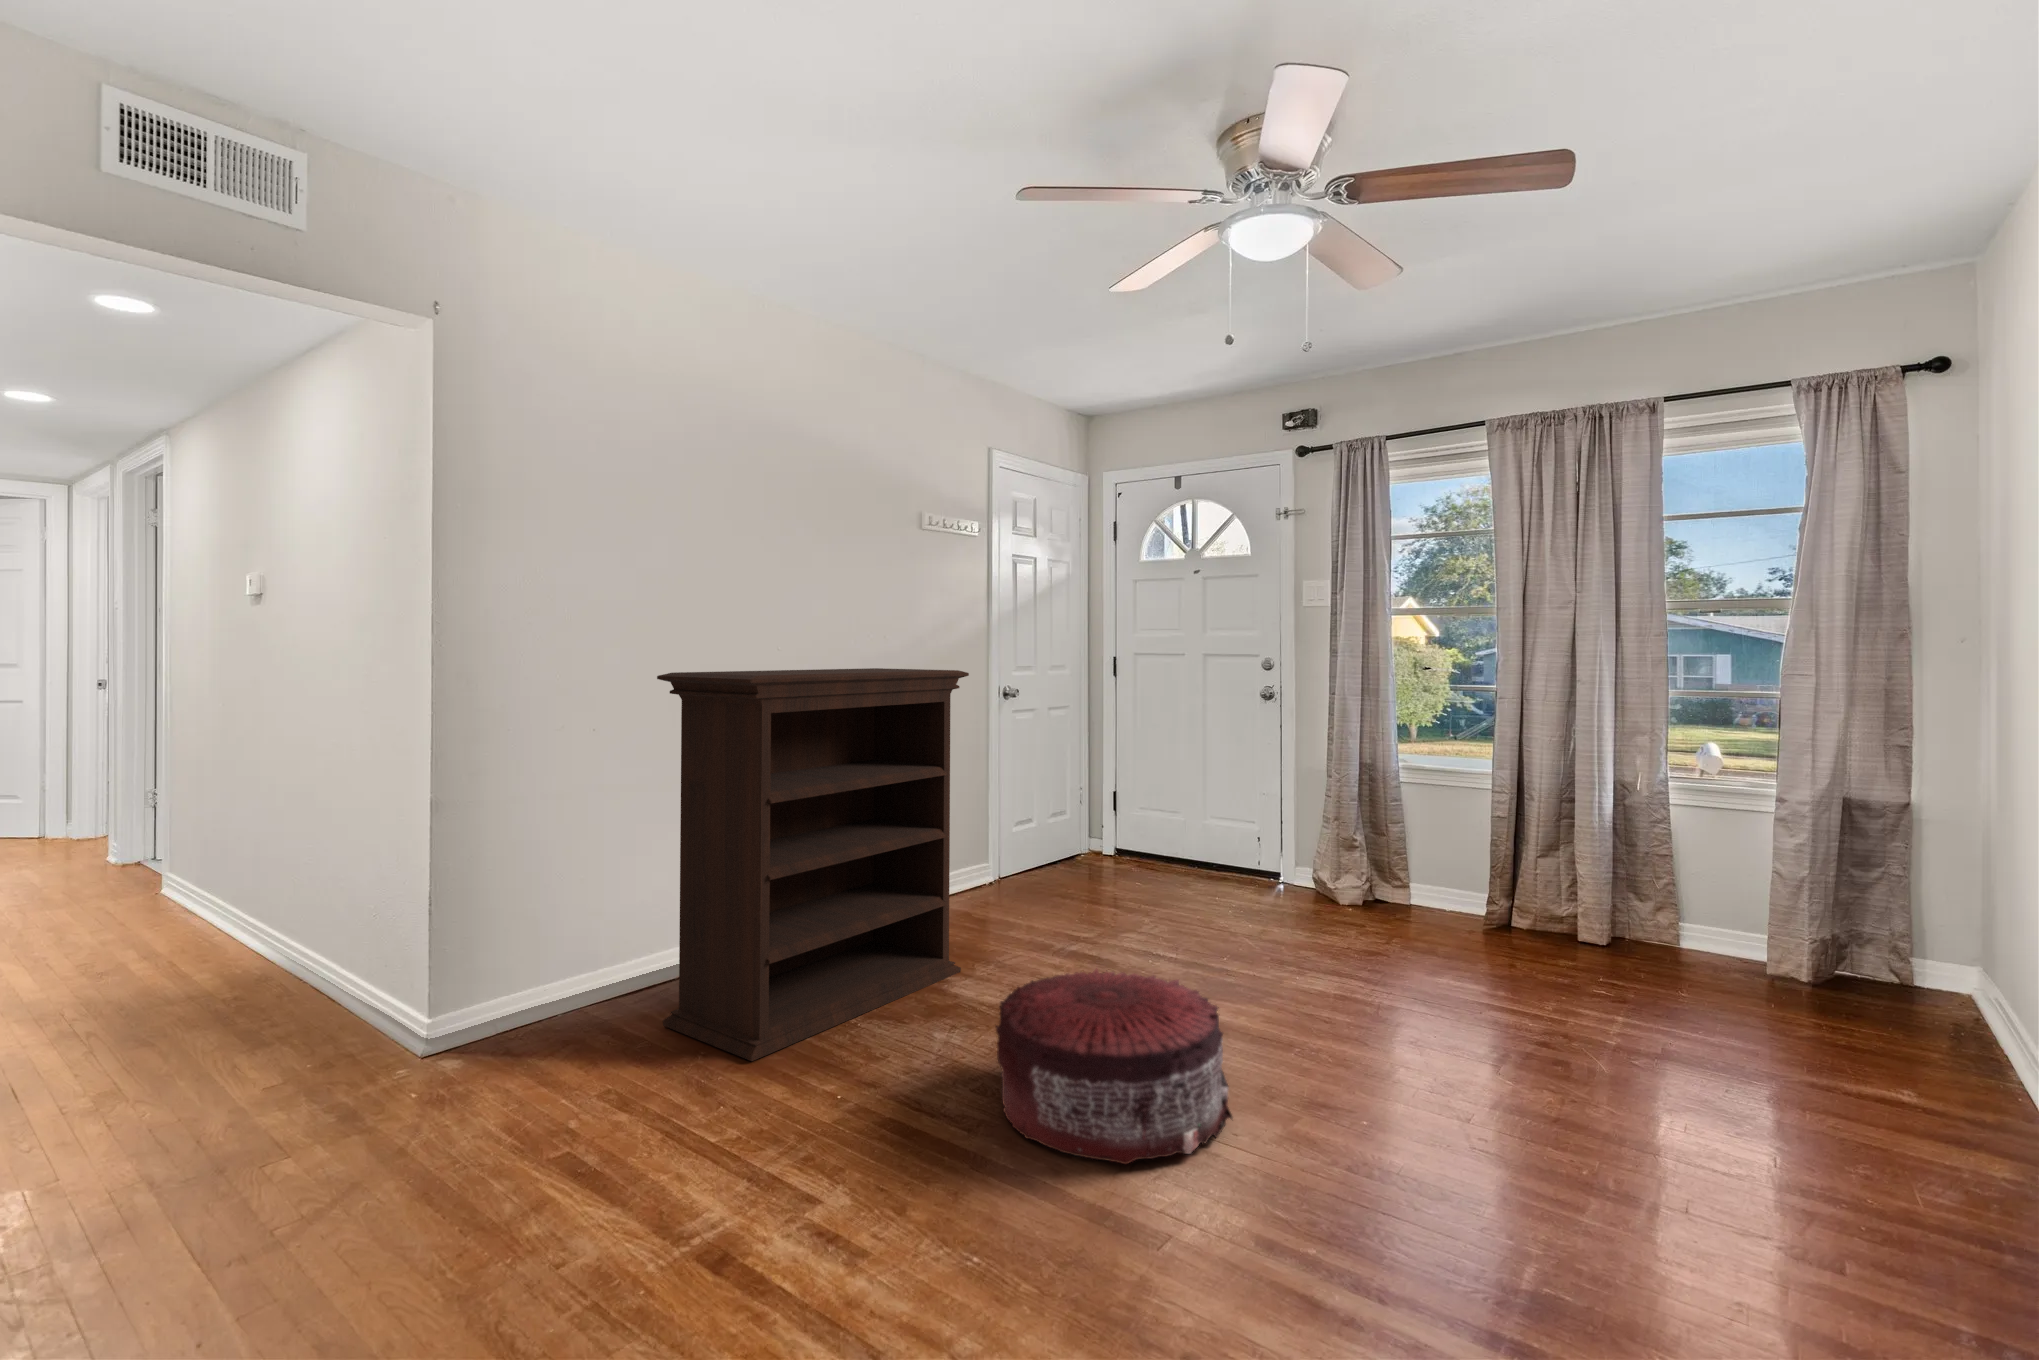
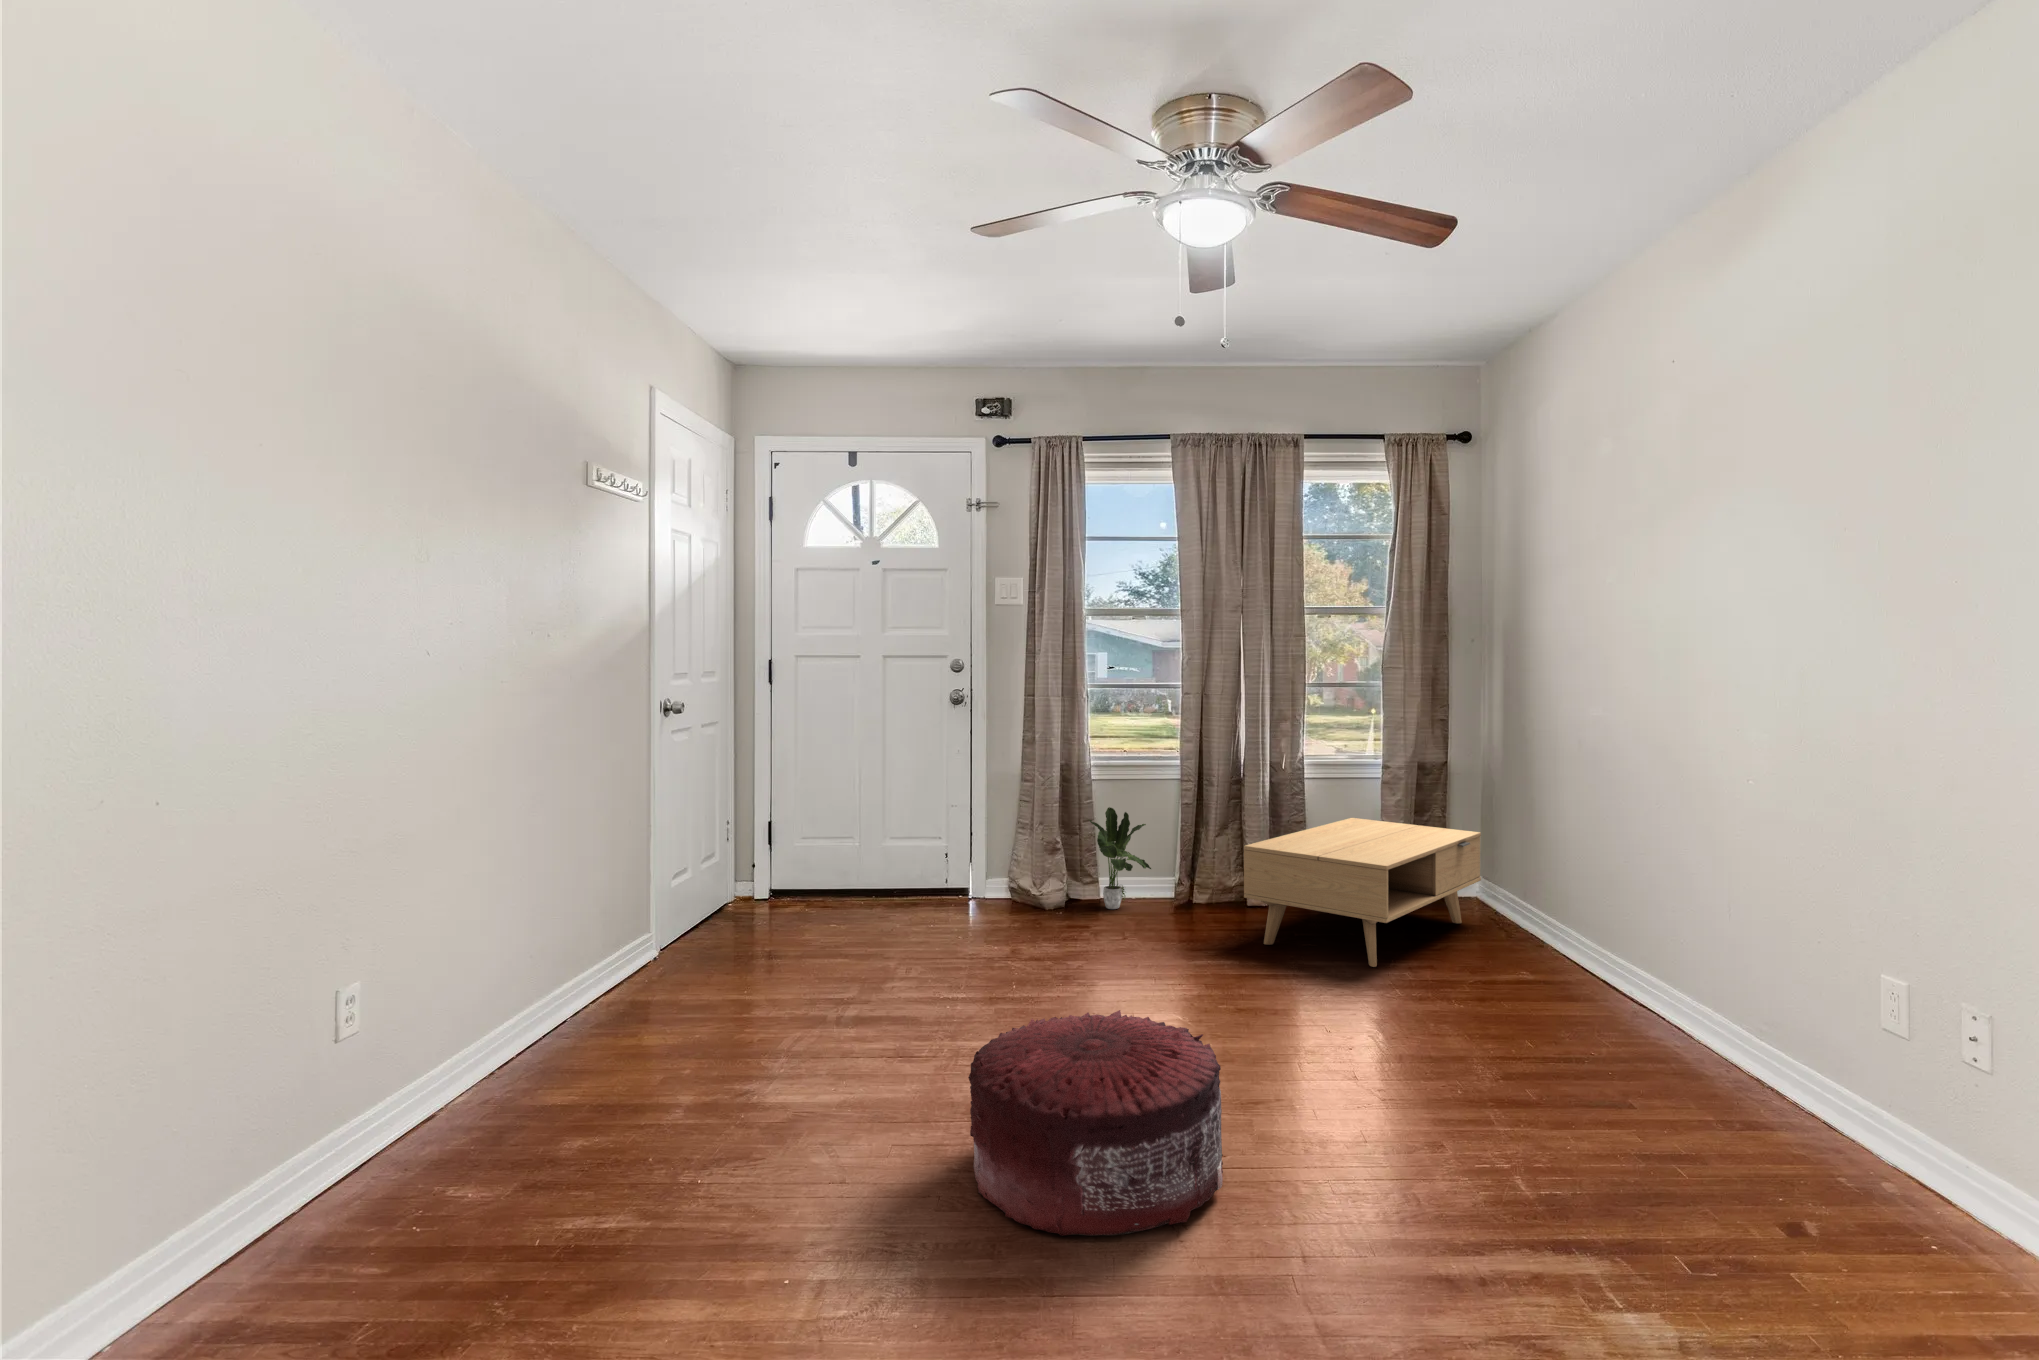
bookshelf: present [657,668,969,1061] -> none [374,678,763,1282]
potted plant: none [1384,811,1455,916] -> present [1089,807,1151,909]
coffee table: none [1520,858,1922,1031] -> present [1244,818,1481,967]

